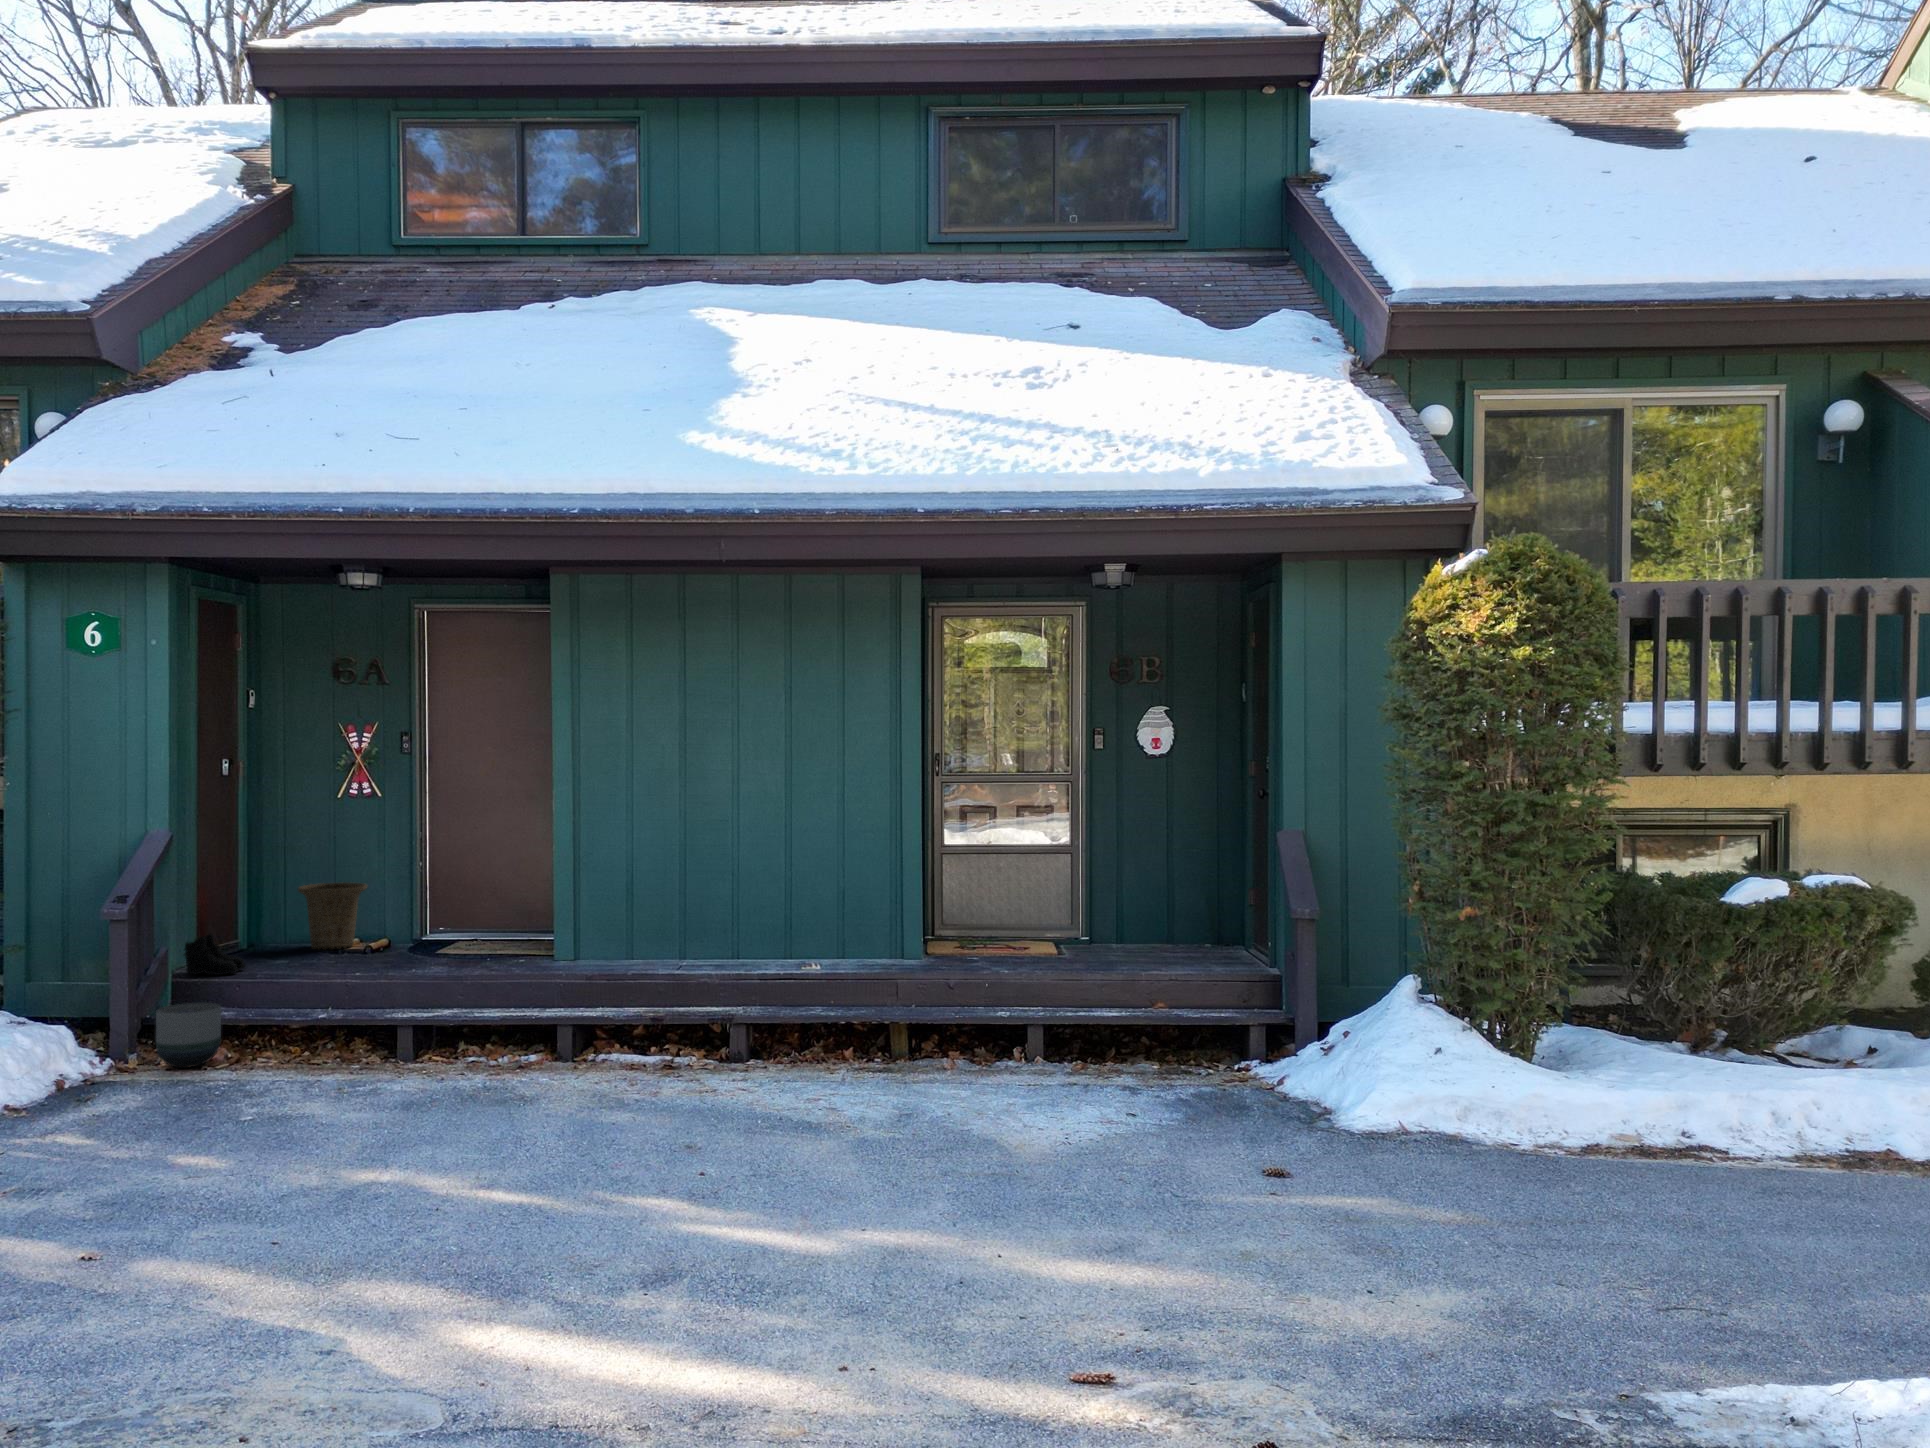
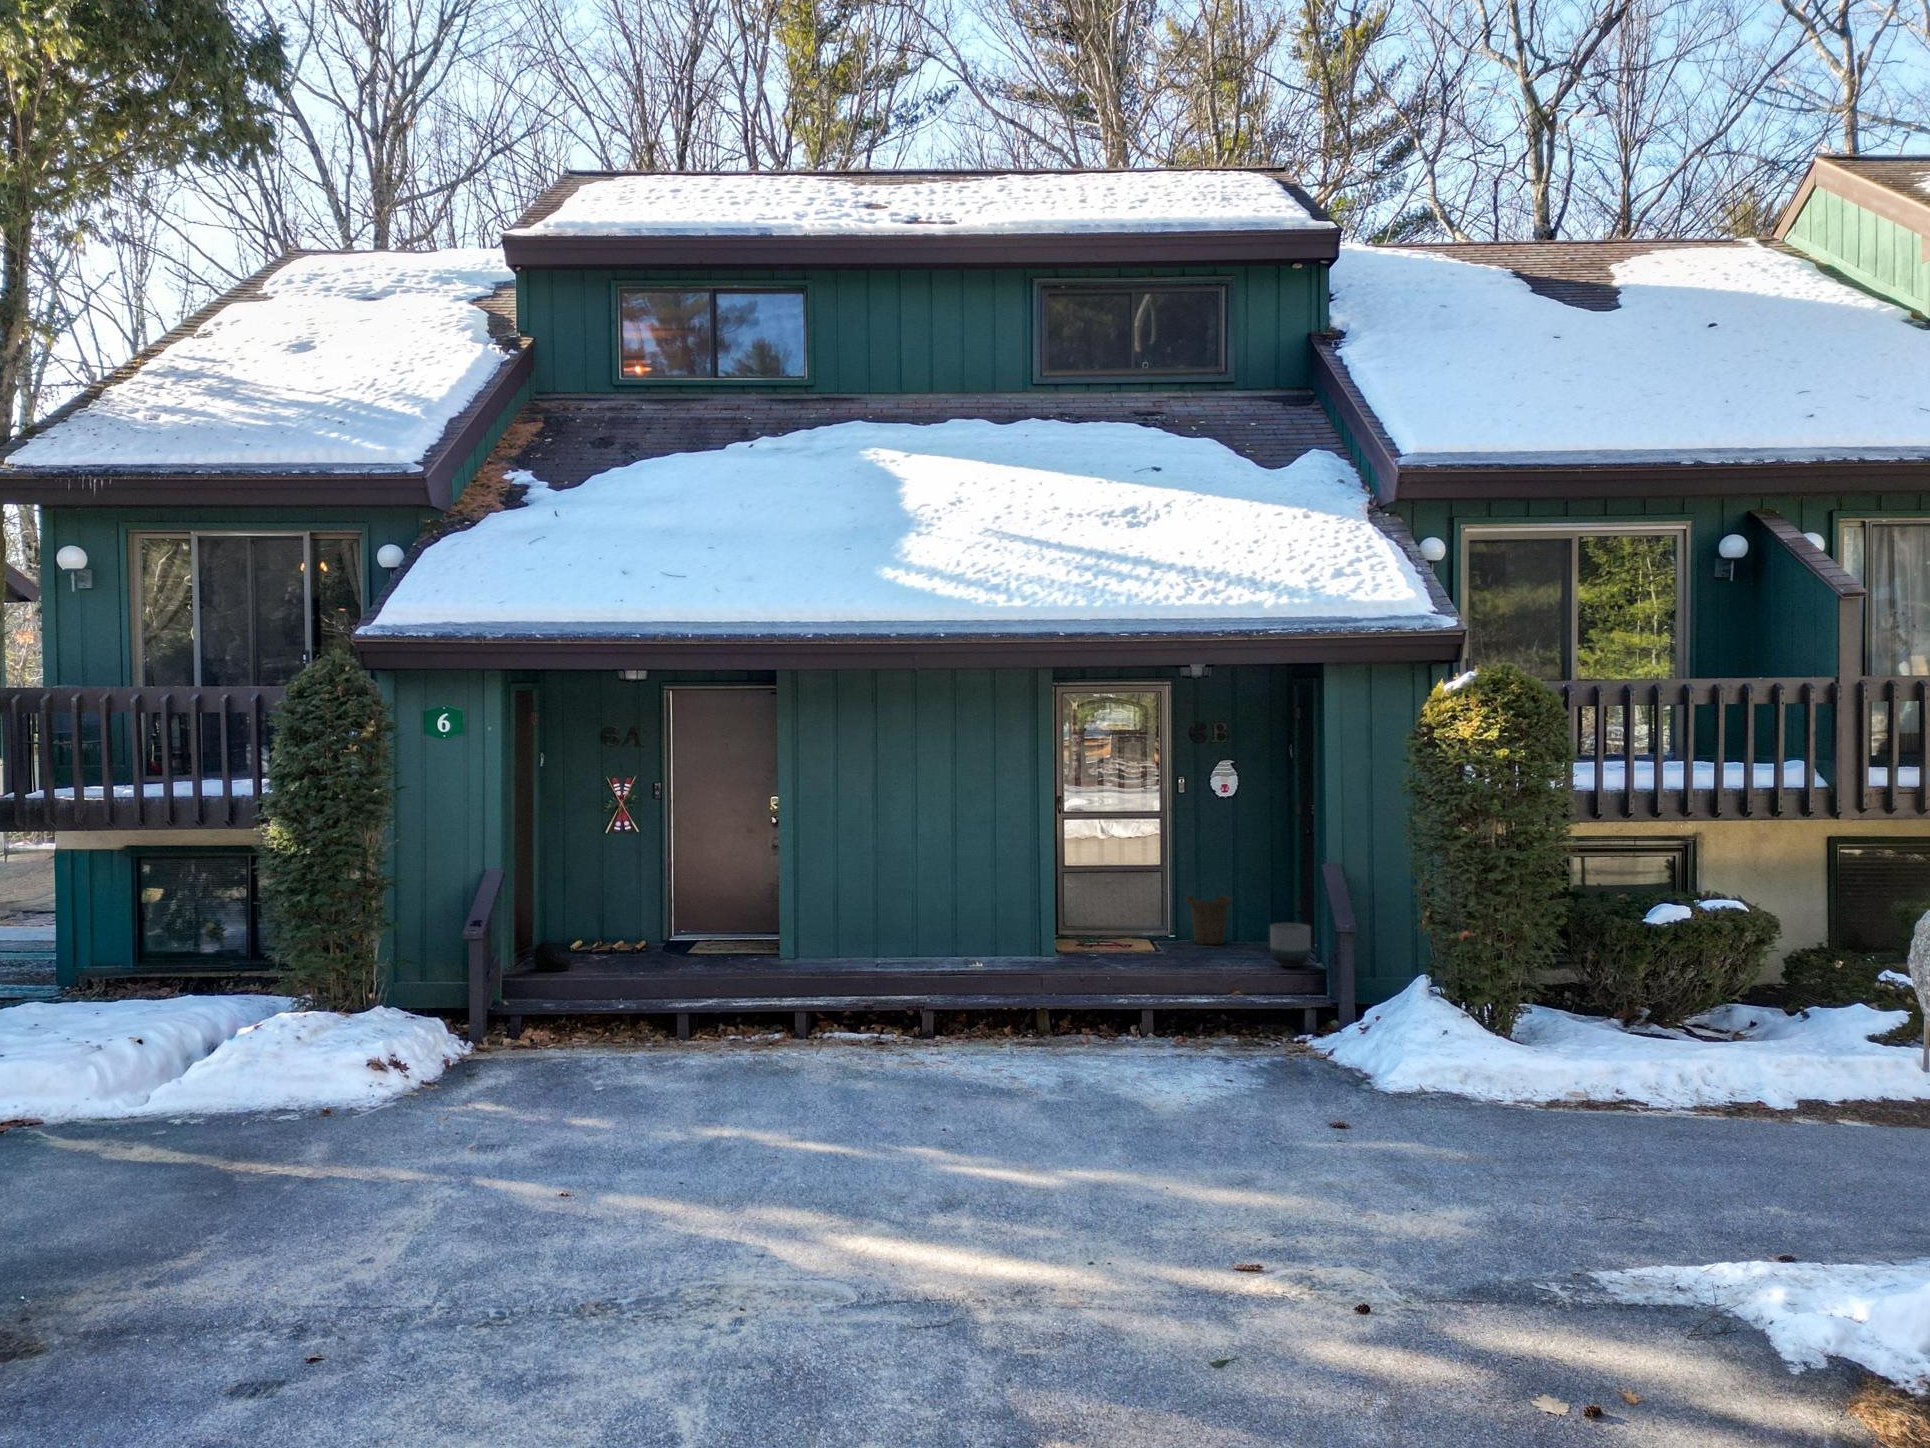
basket: present [298,882,367,950] -> present [1185,895,1233,945]
planter: present [156,1003,221,1068] -> present [1270,923,1311,967]

